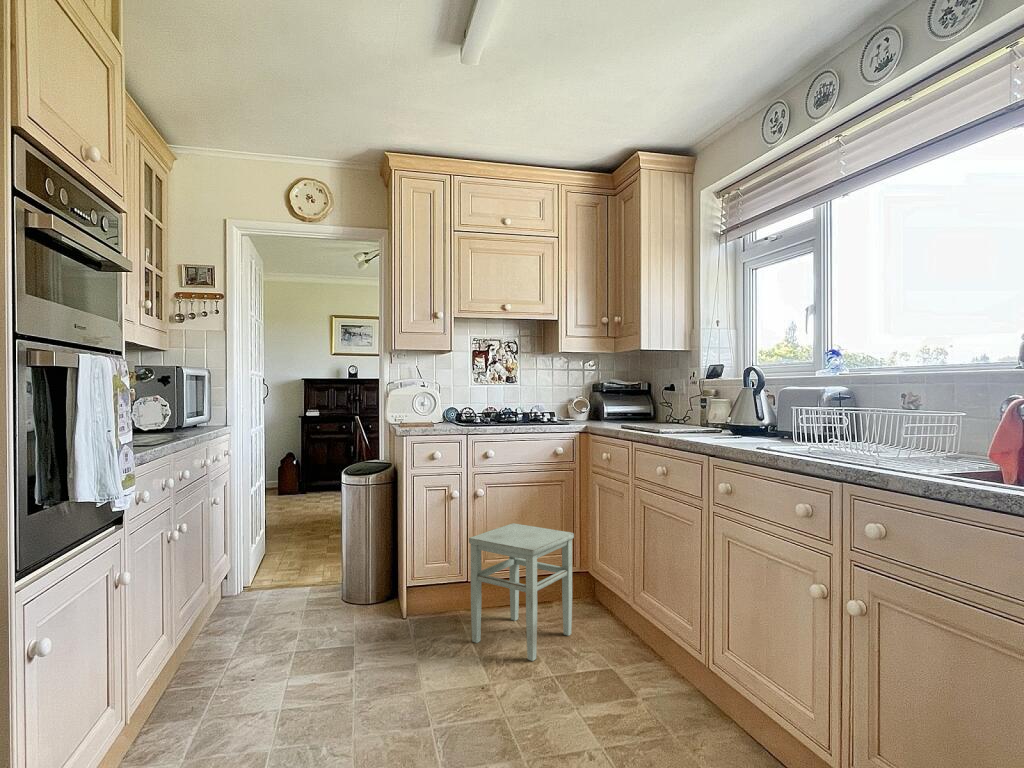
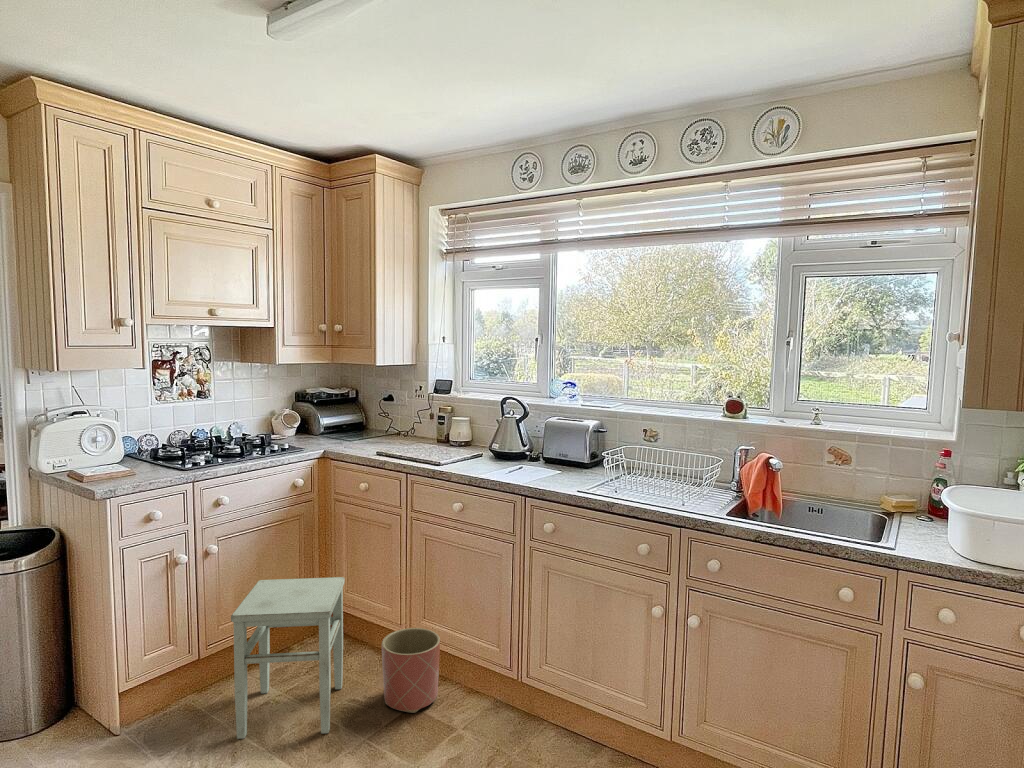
planter: none [590,594,647,673] -> present [382,628,440,713]

